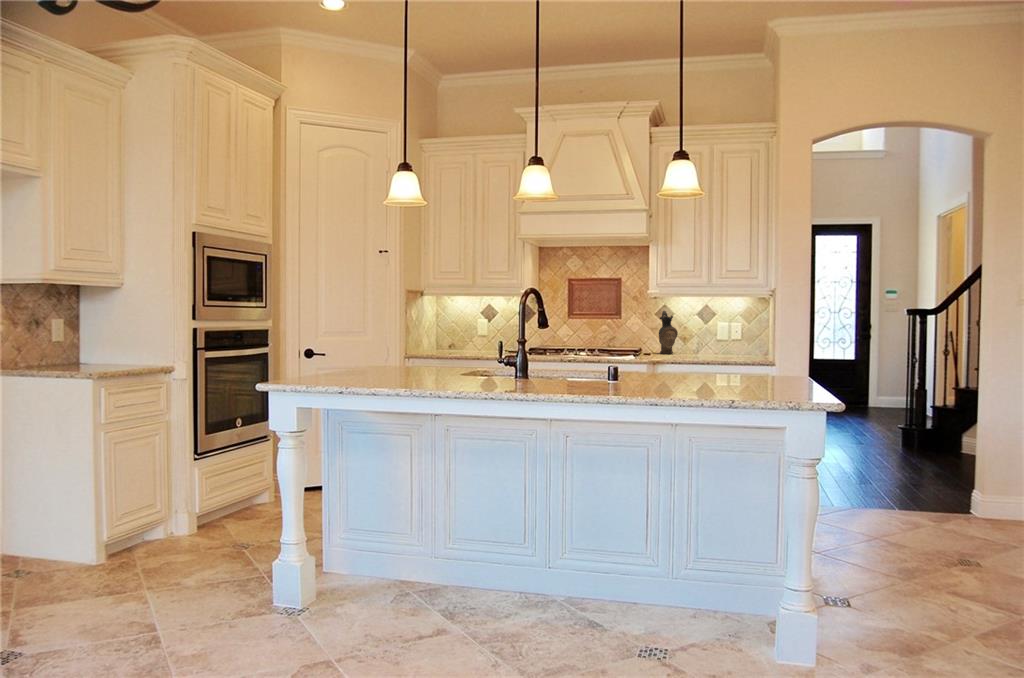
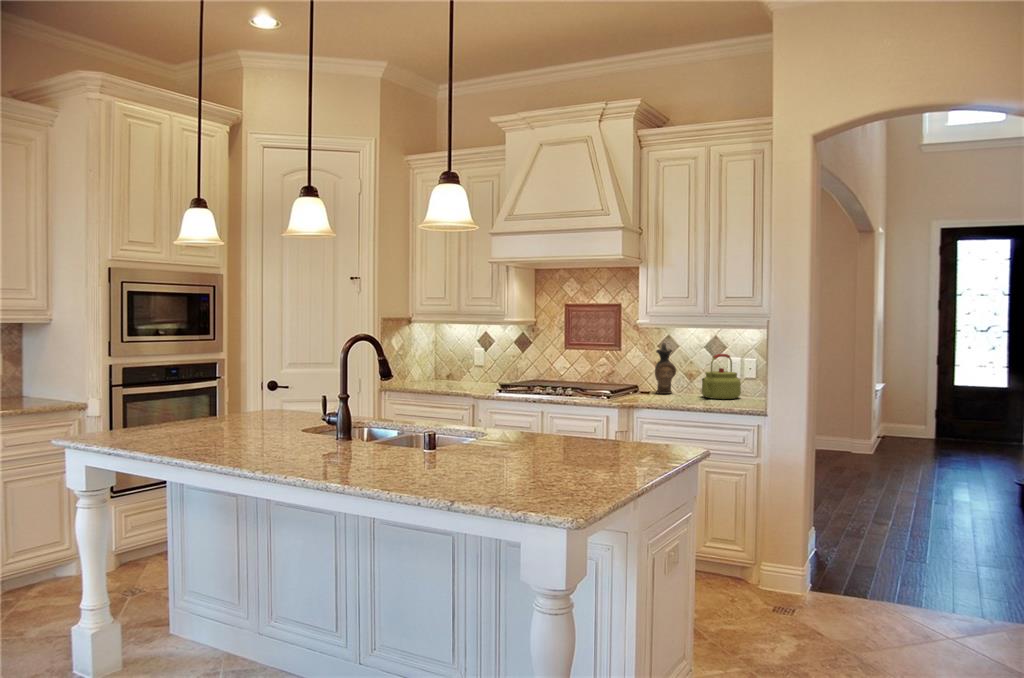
kettle: none [702,318,735,356] -> present [702,354,741,399]

